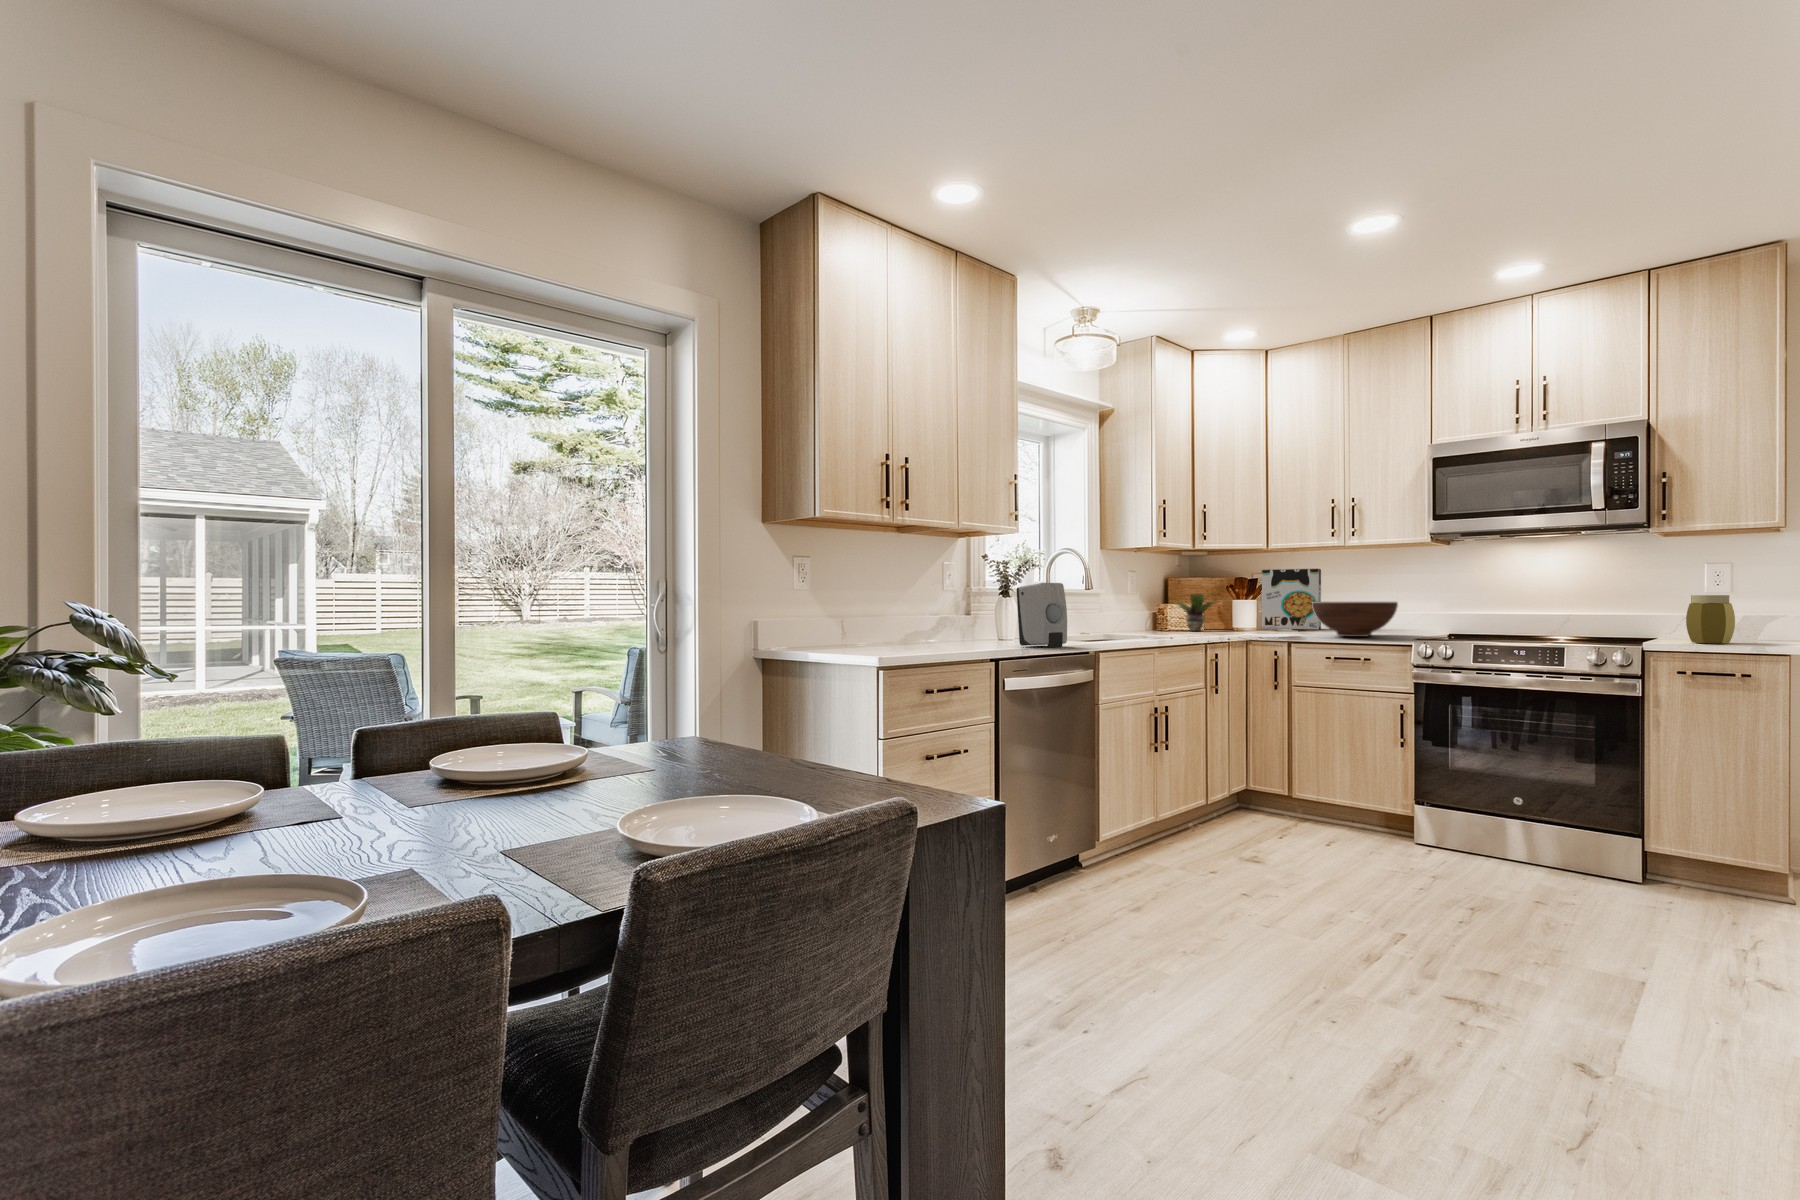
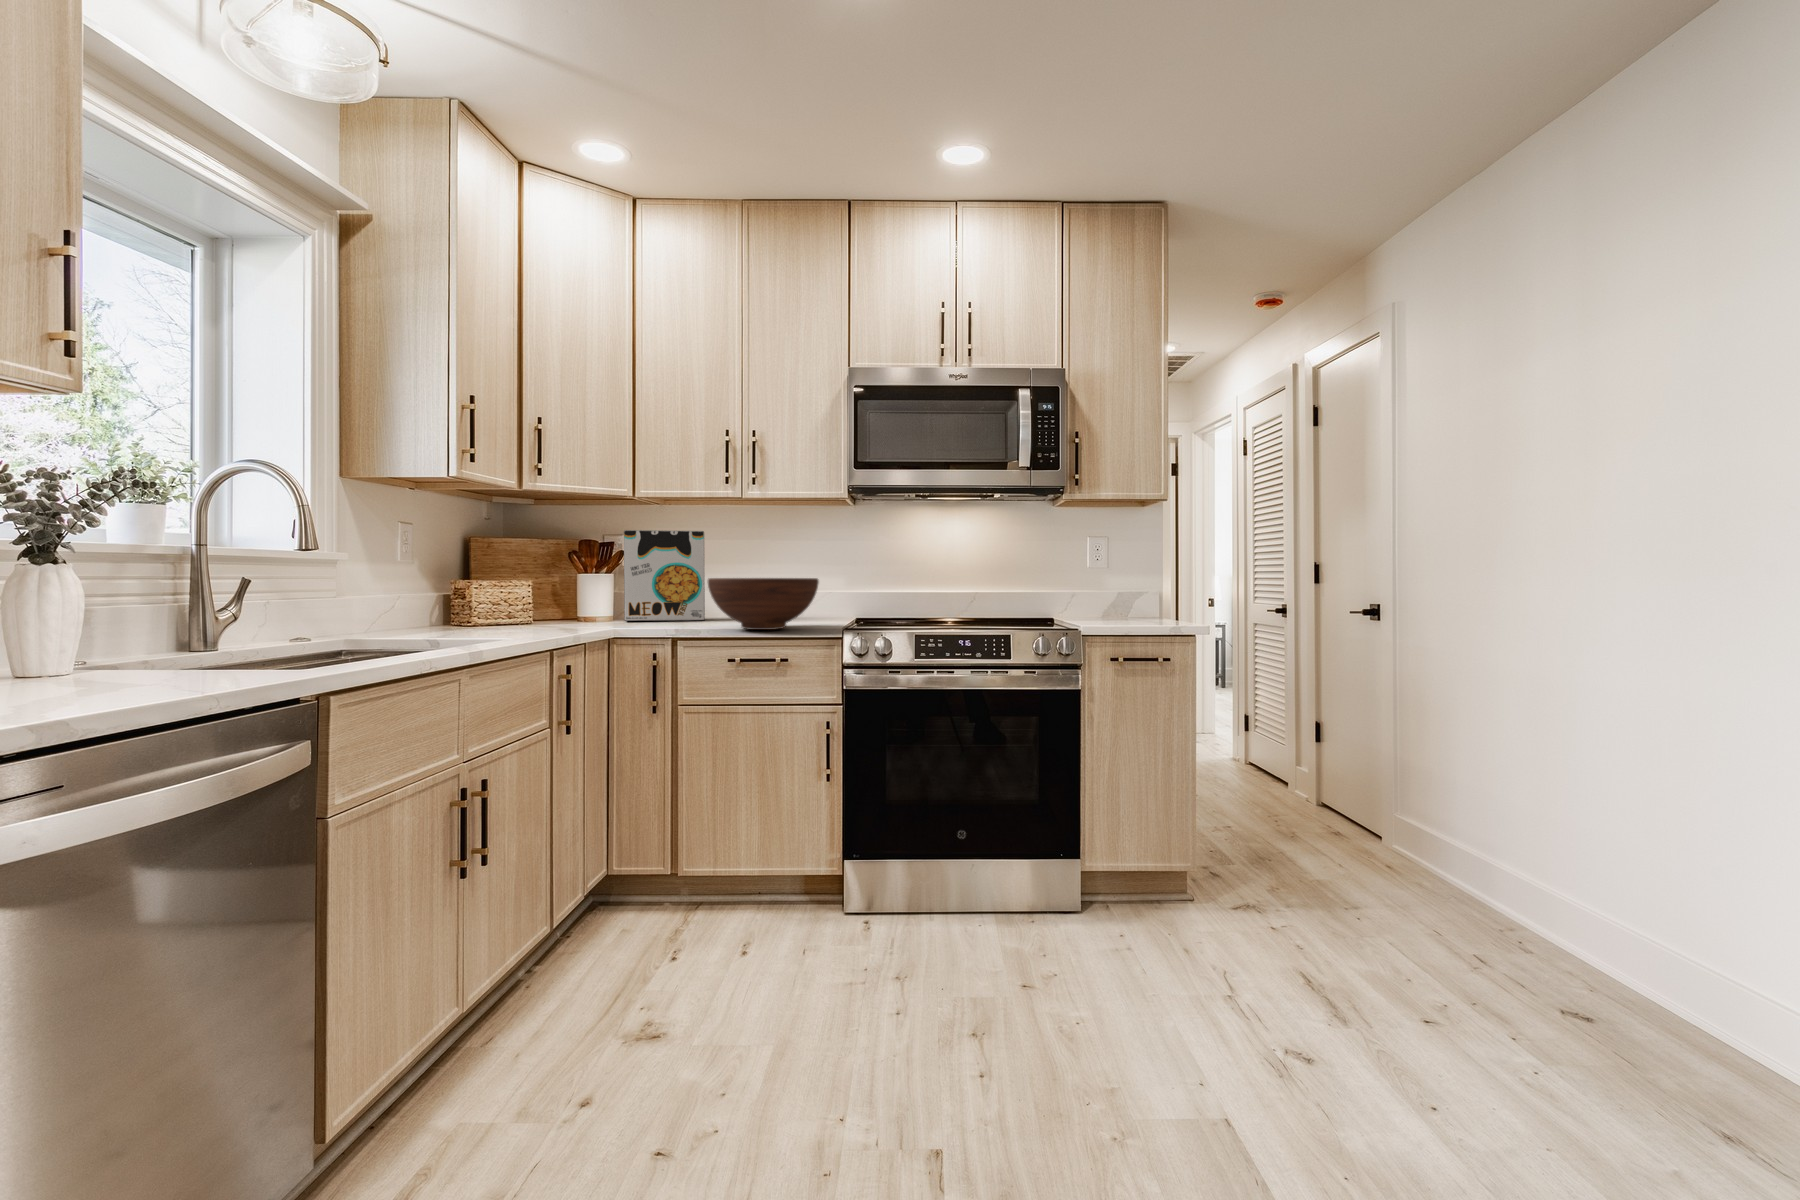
soap dispenser: present [1017,583,1067,647] -> none [80,518,243,687]
potted plant: present [1175,594,1216,631] -> none [480,557,563,628]
jar: present [1686,595,1735,644] -> none [1102,571,1139,625]

